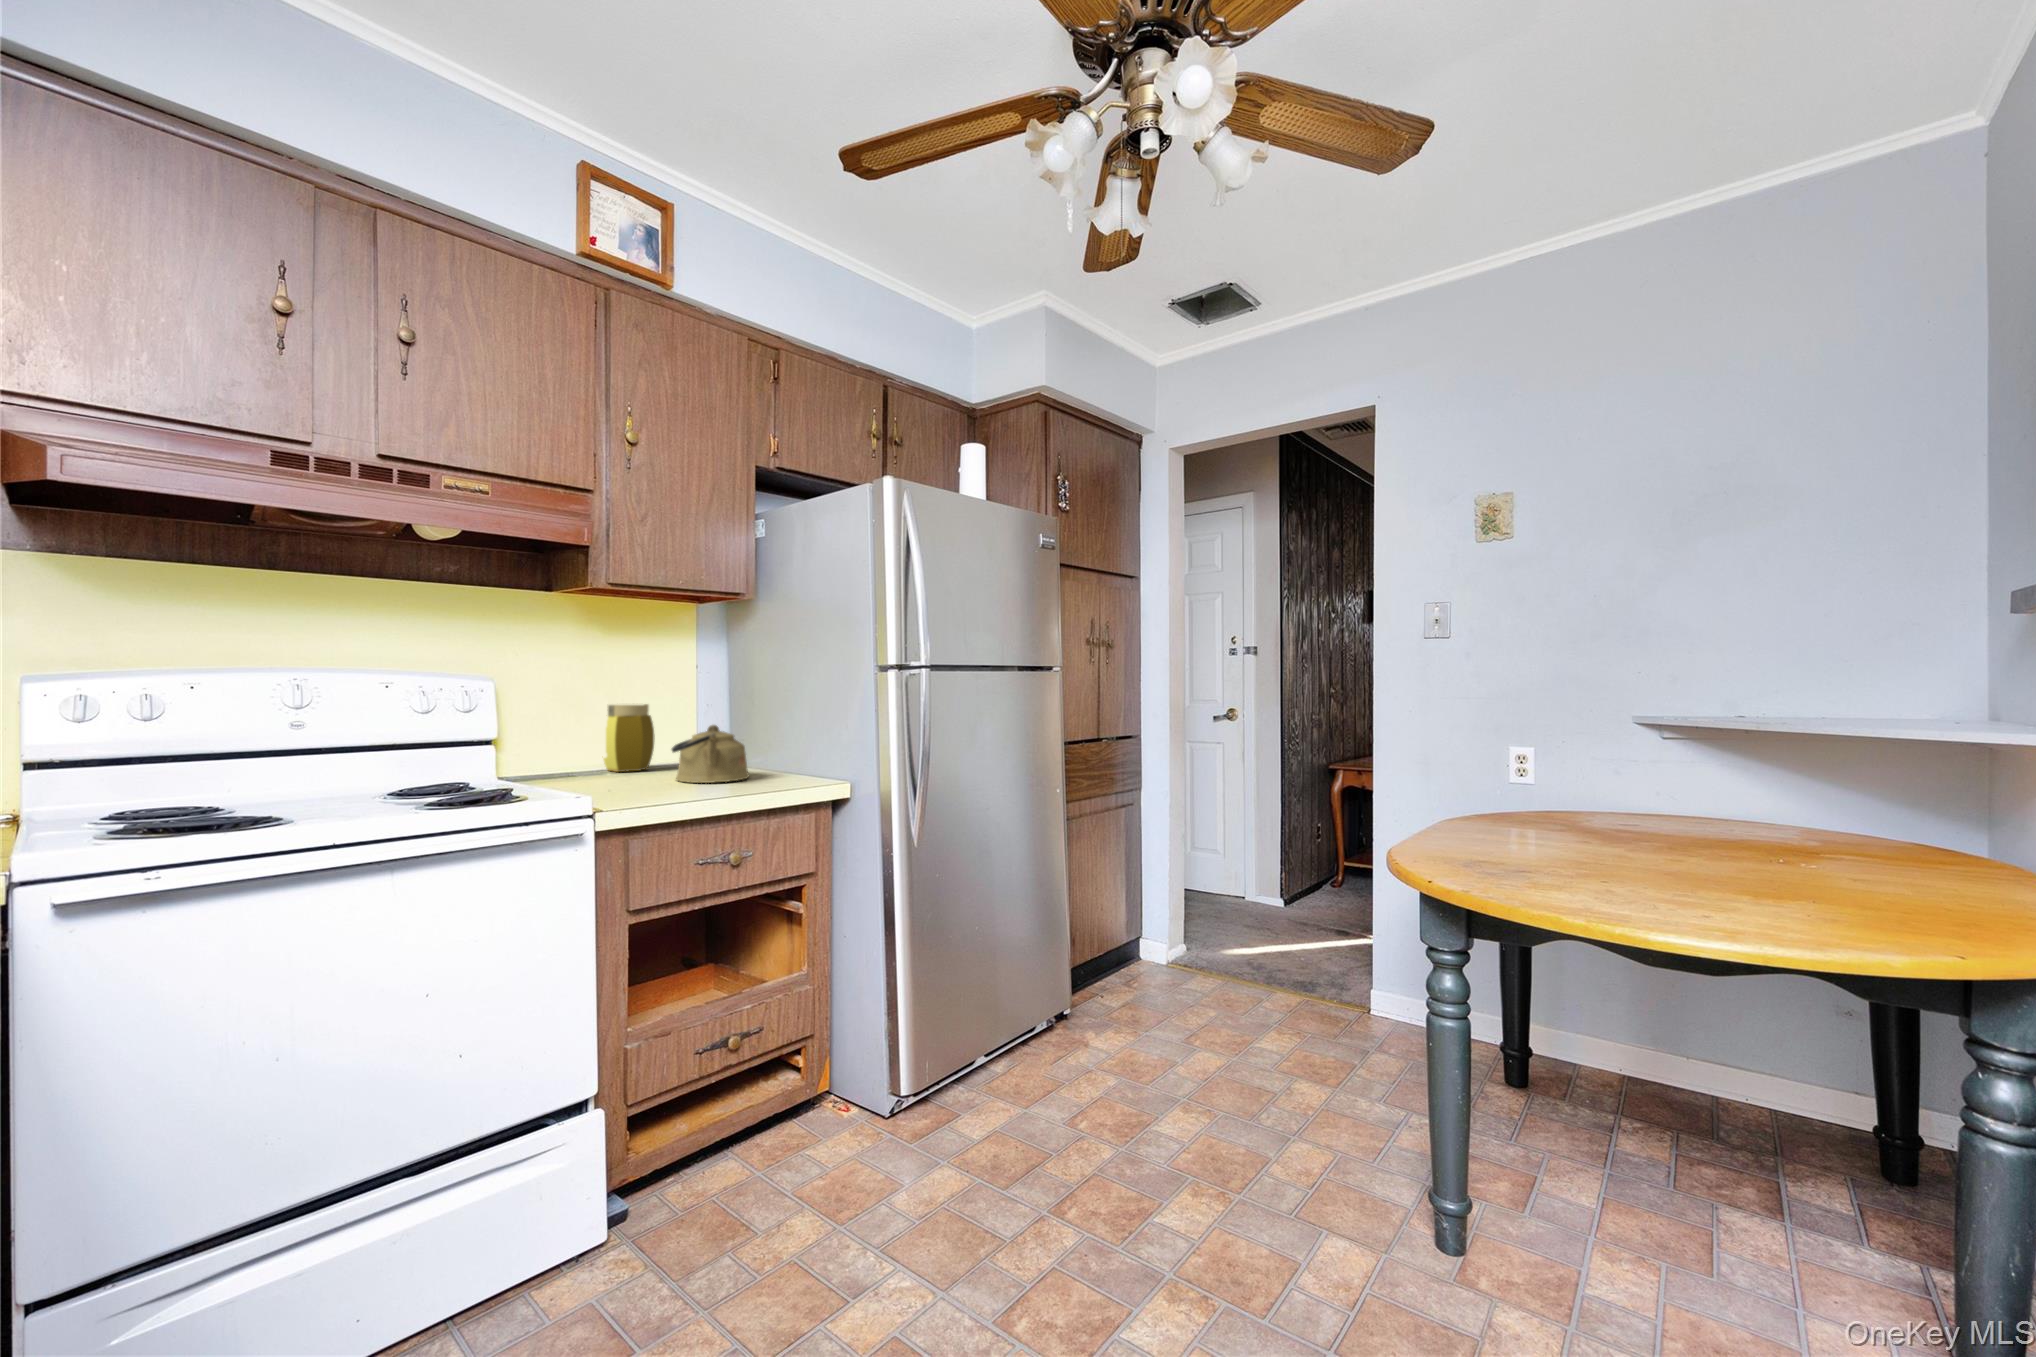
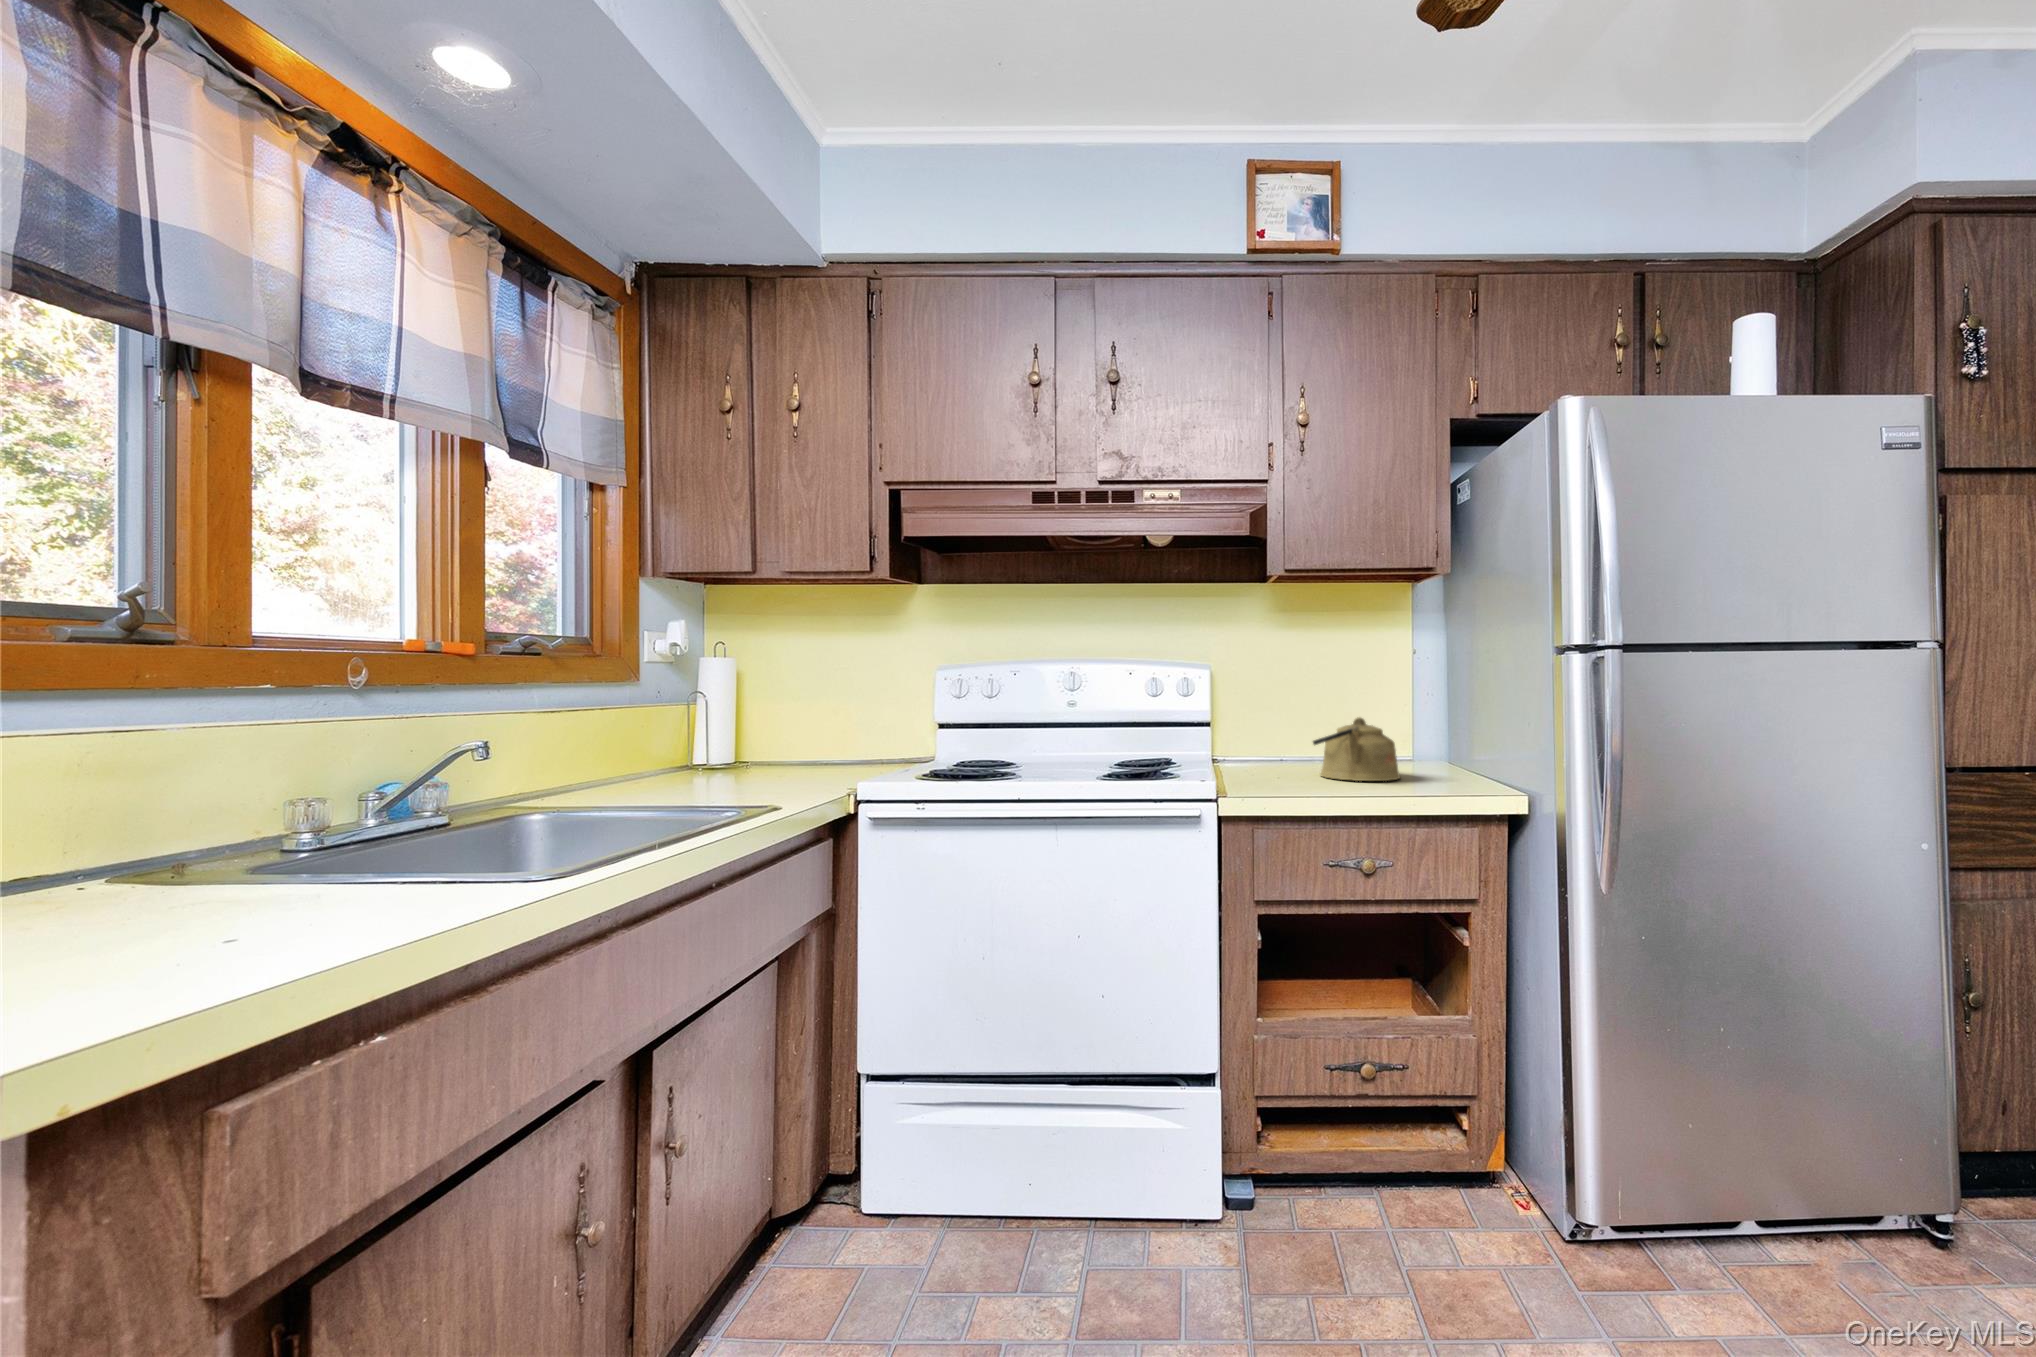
jar: present [604,704,655,772] -> none [1258,694,1309,763]

